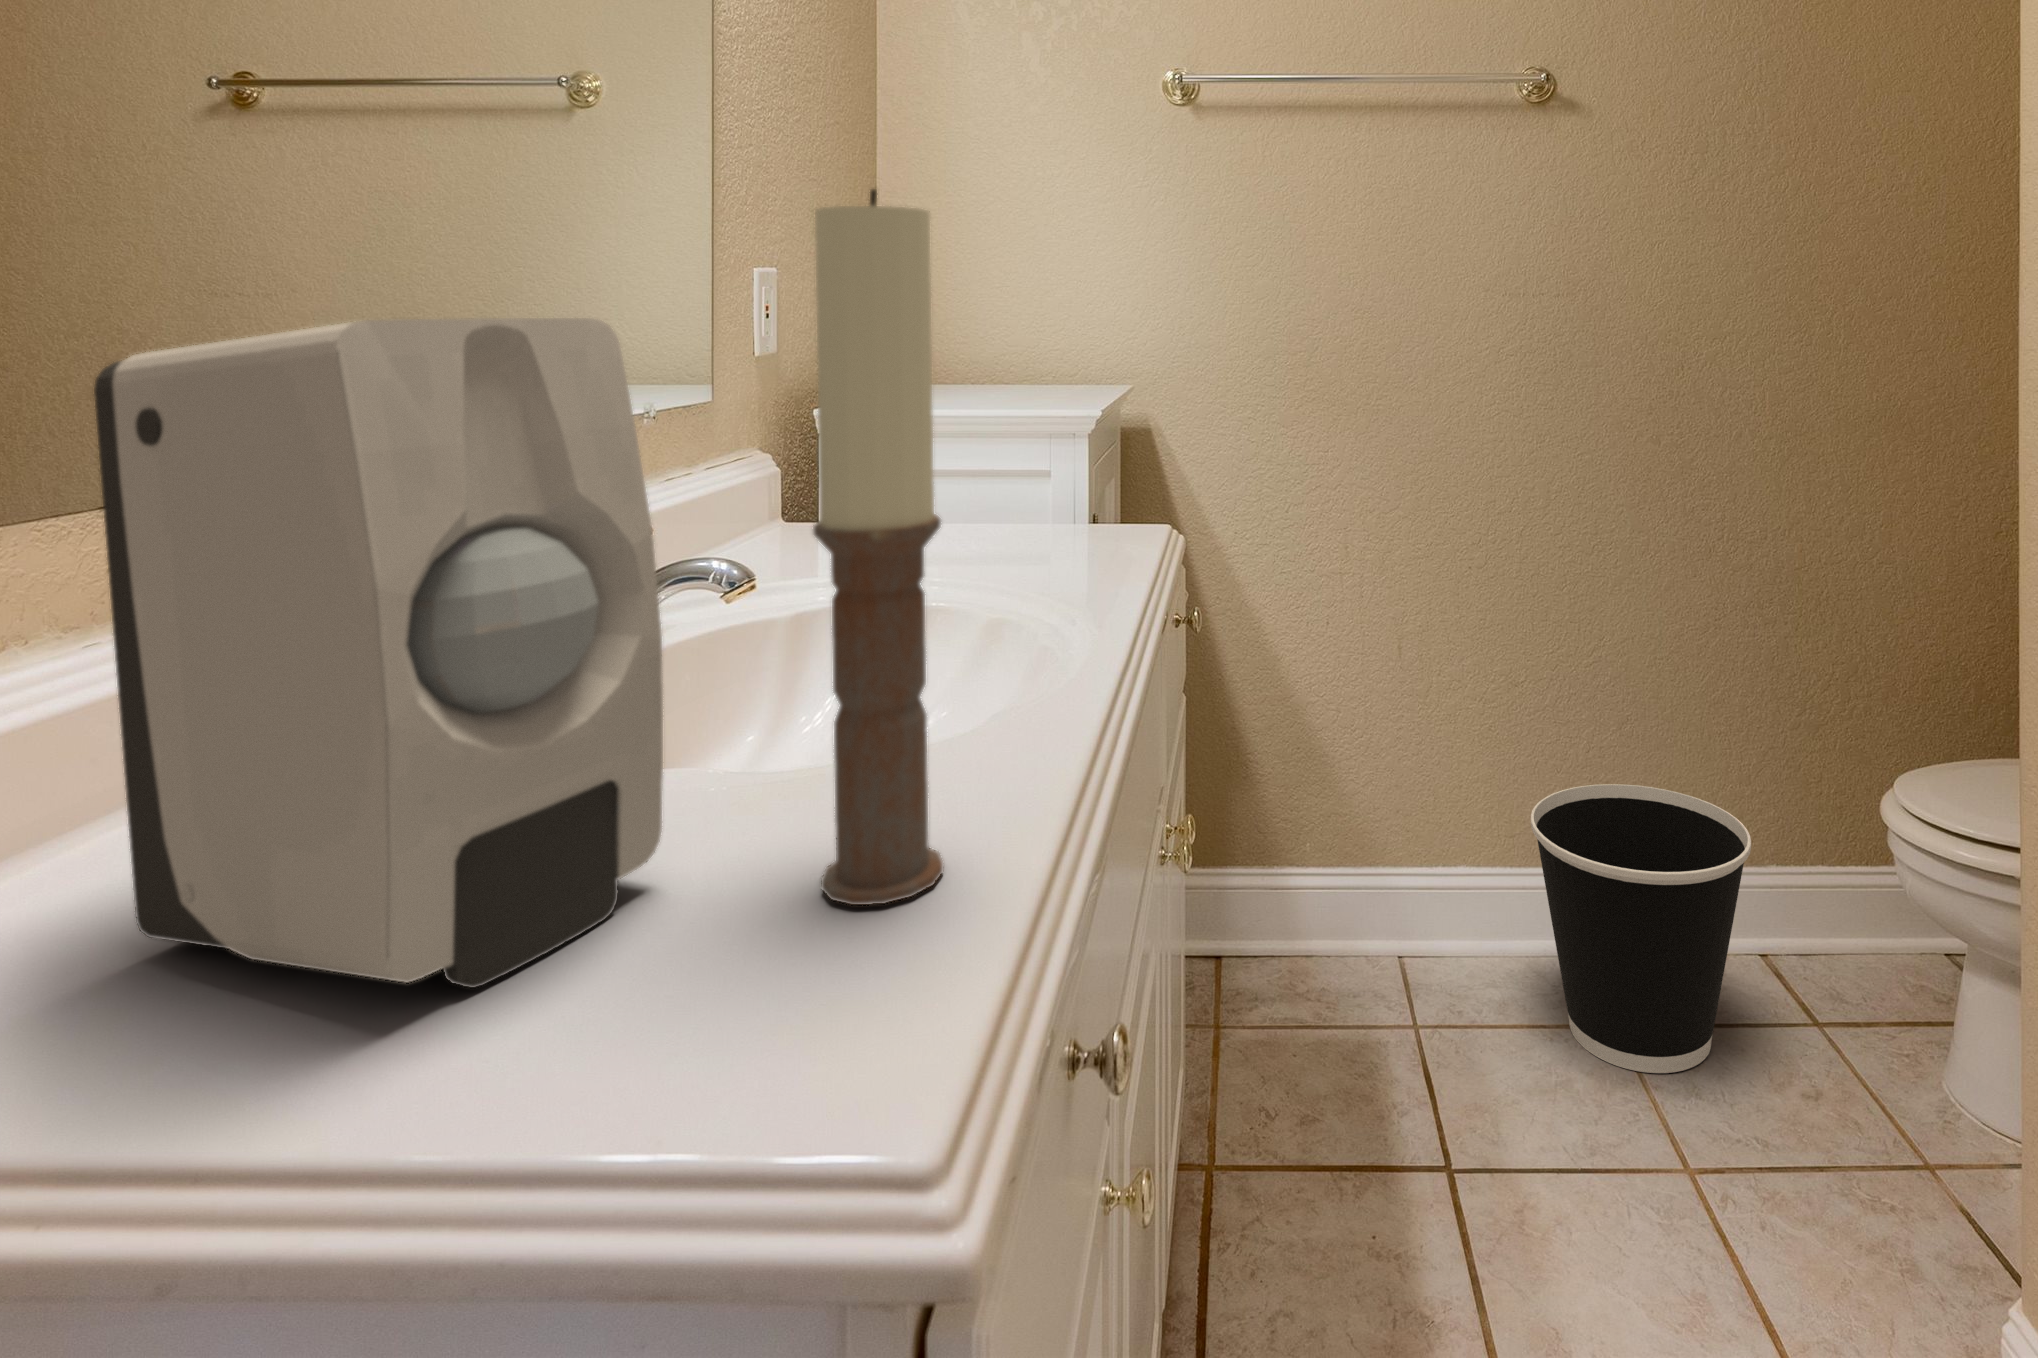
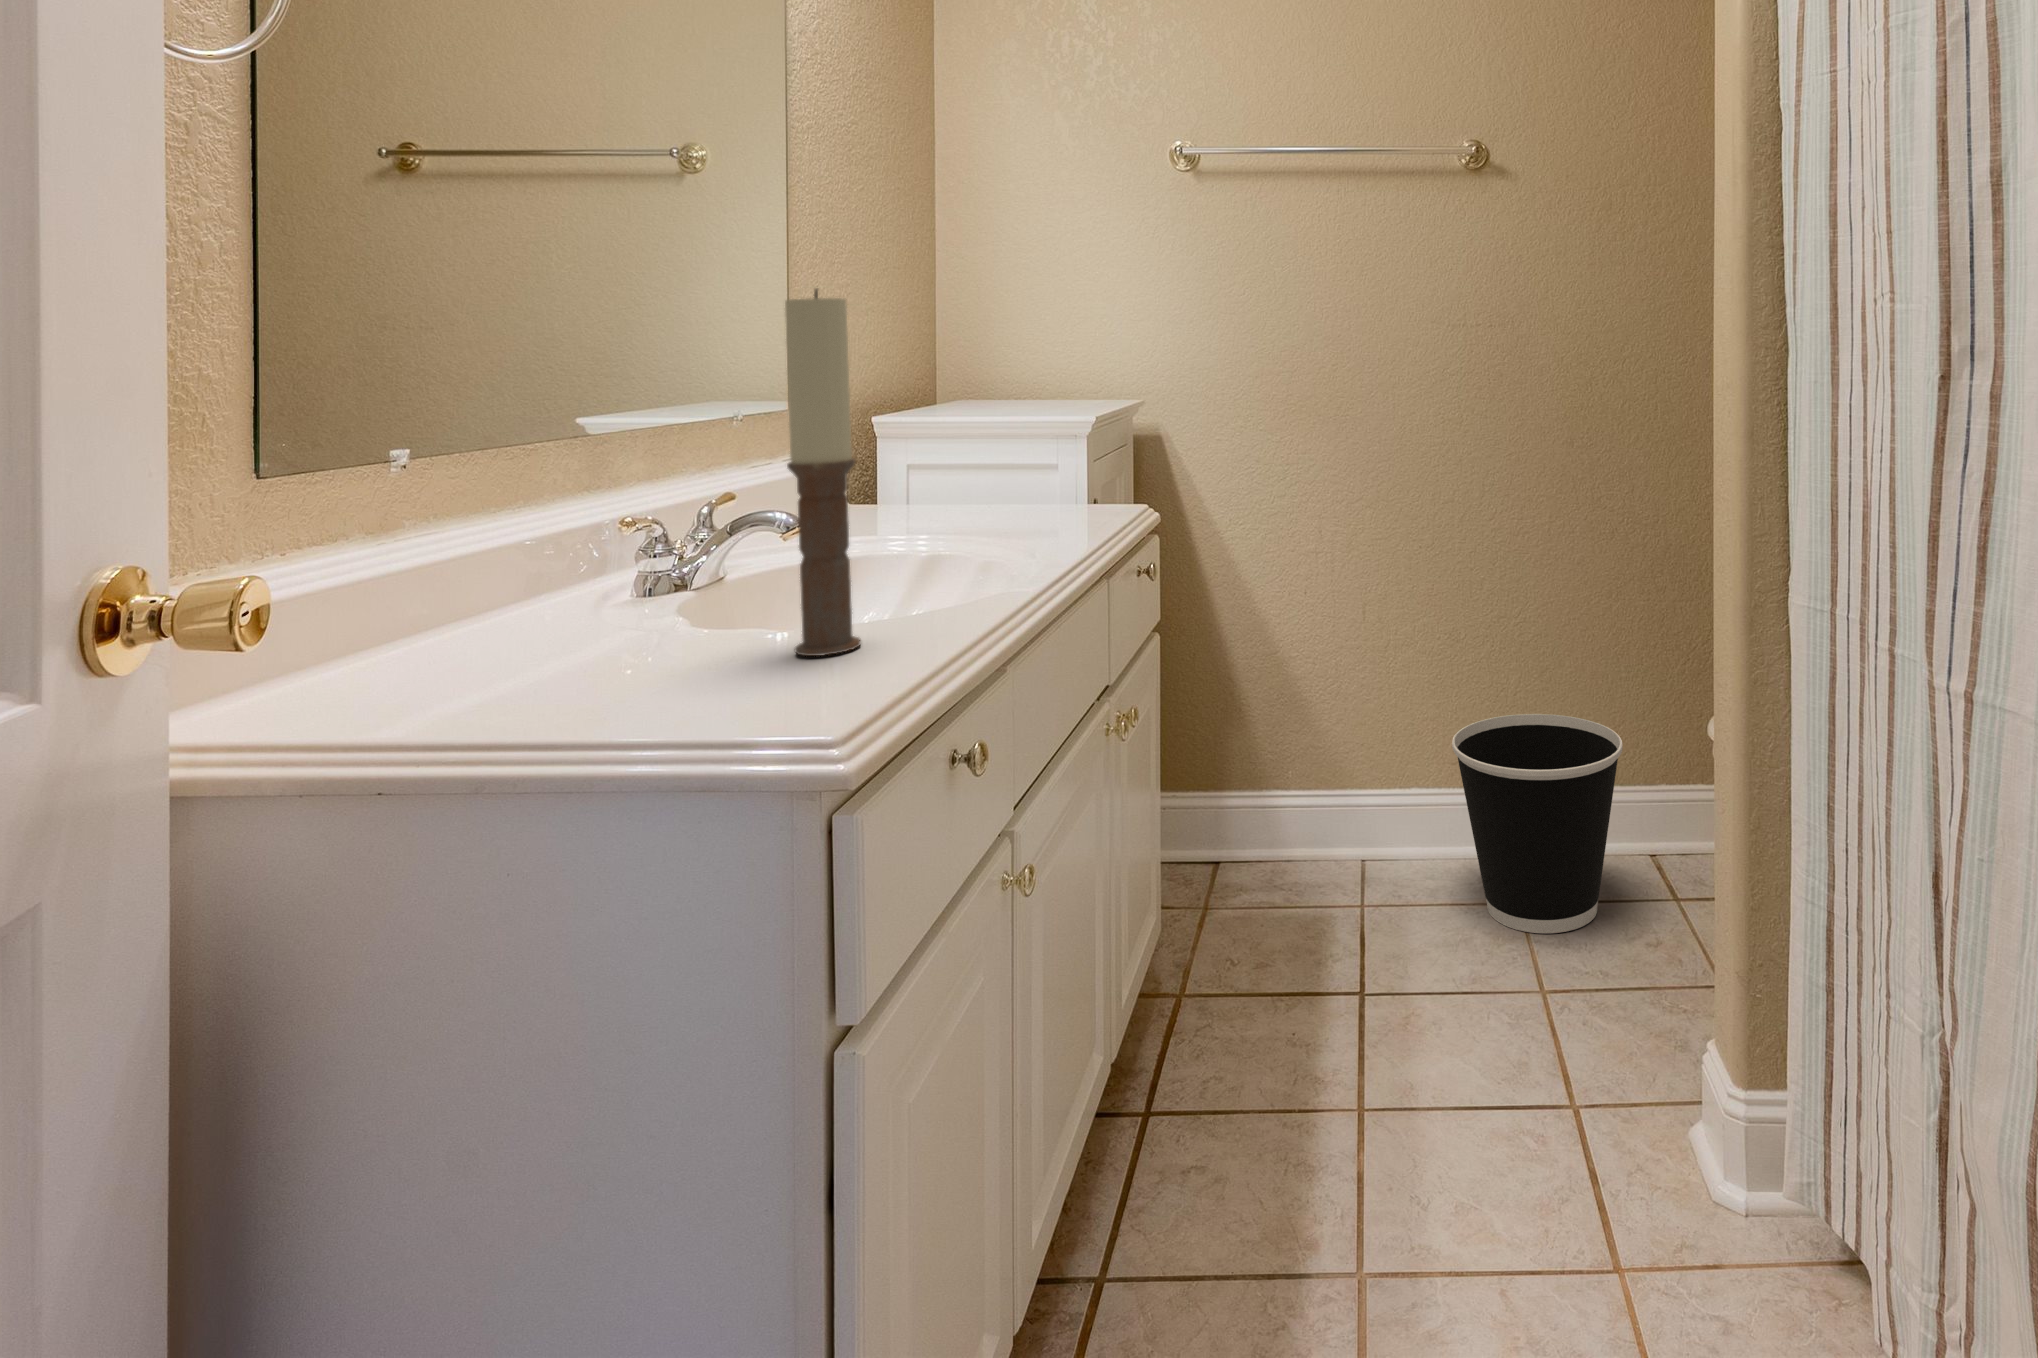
soap dispenser: present [94,318,663,988] -> none [430,359,714,683]

